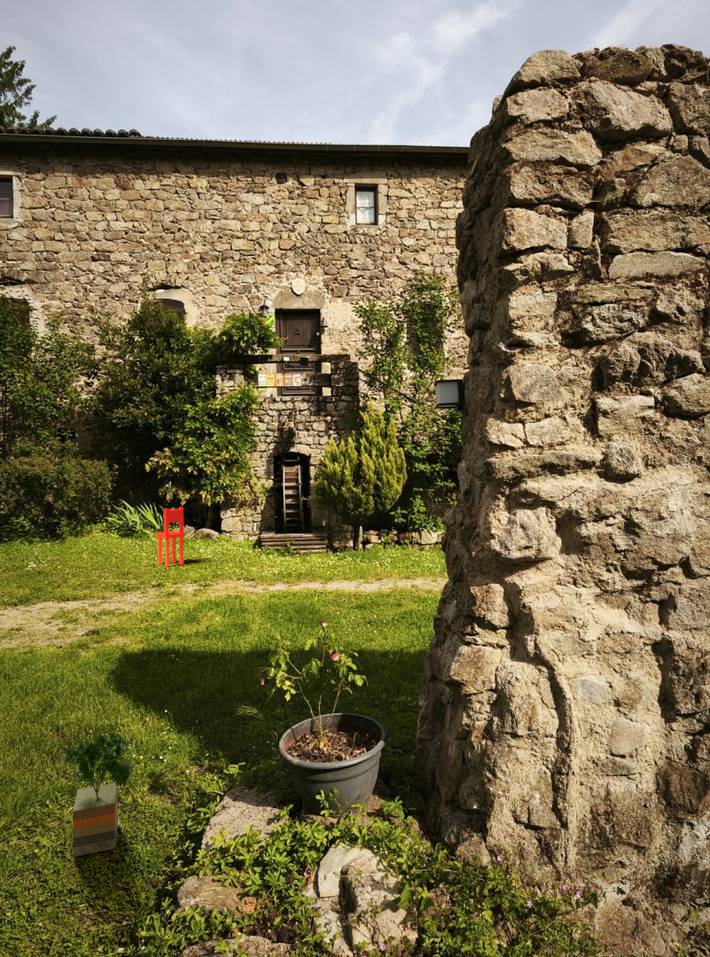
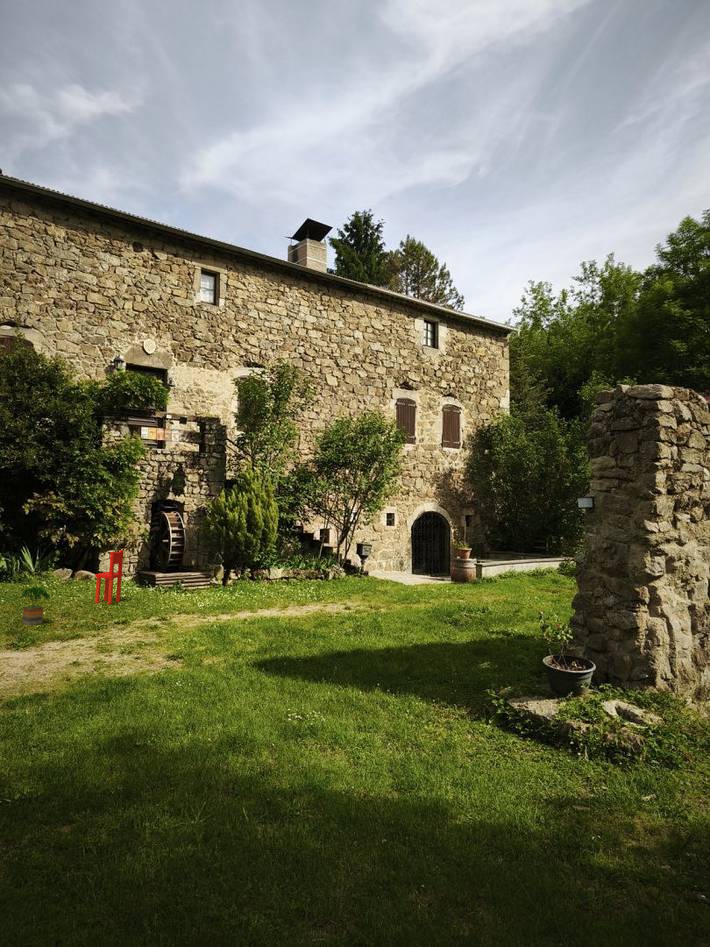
potted tree: present [61,733,135,857] -> present [22,587,50,625]

